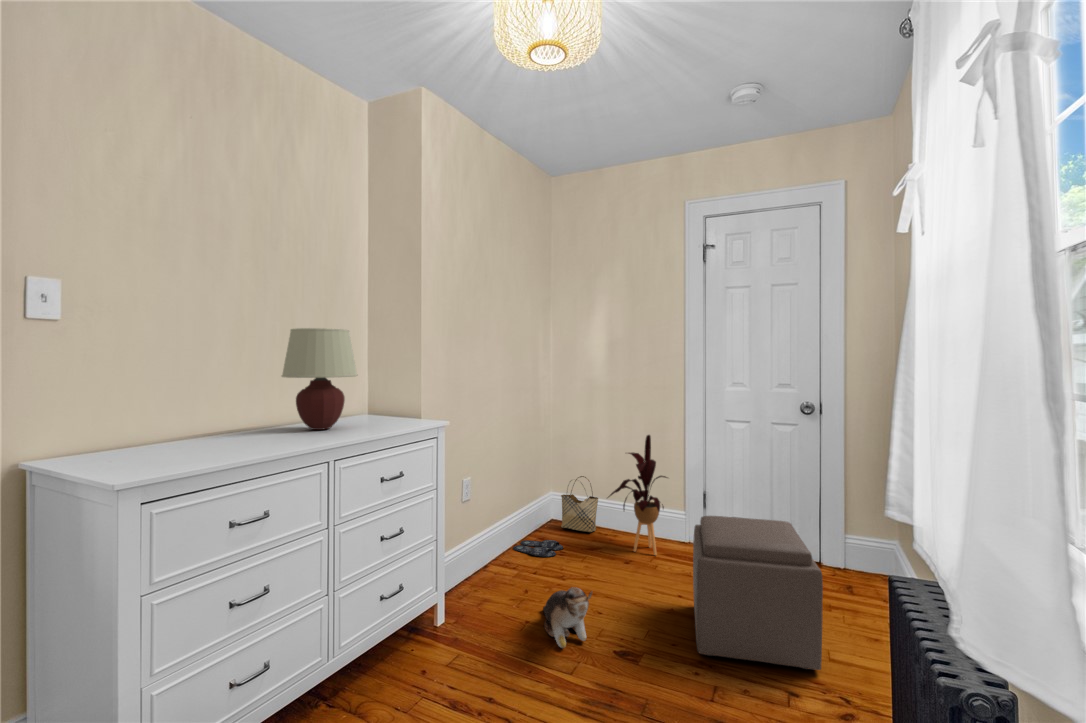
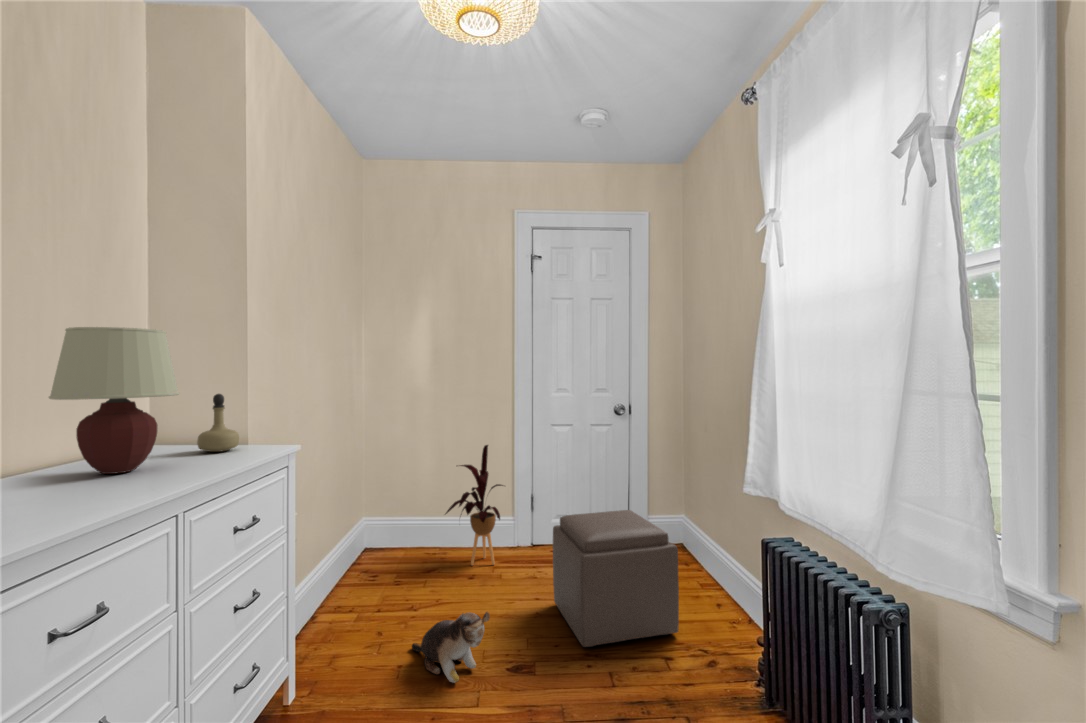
perfume bottle: none [382,376,410,421] -> present [197,394,239,452]
woven basket: present [561,476,598,532] -> none [382,496,425,555]
slippers: present [513,540,563,557] -> none [338,571,397,592]

